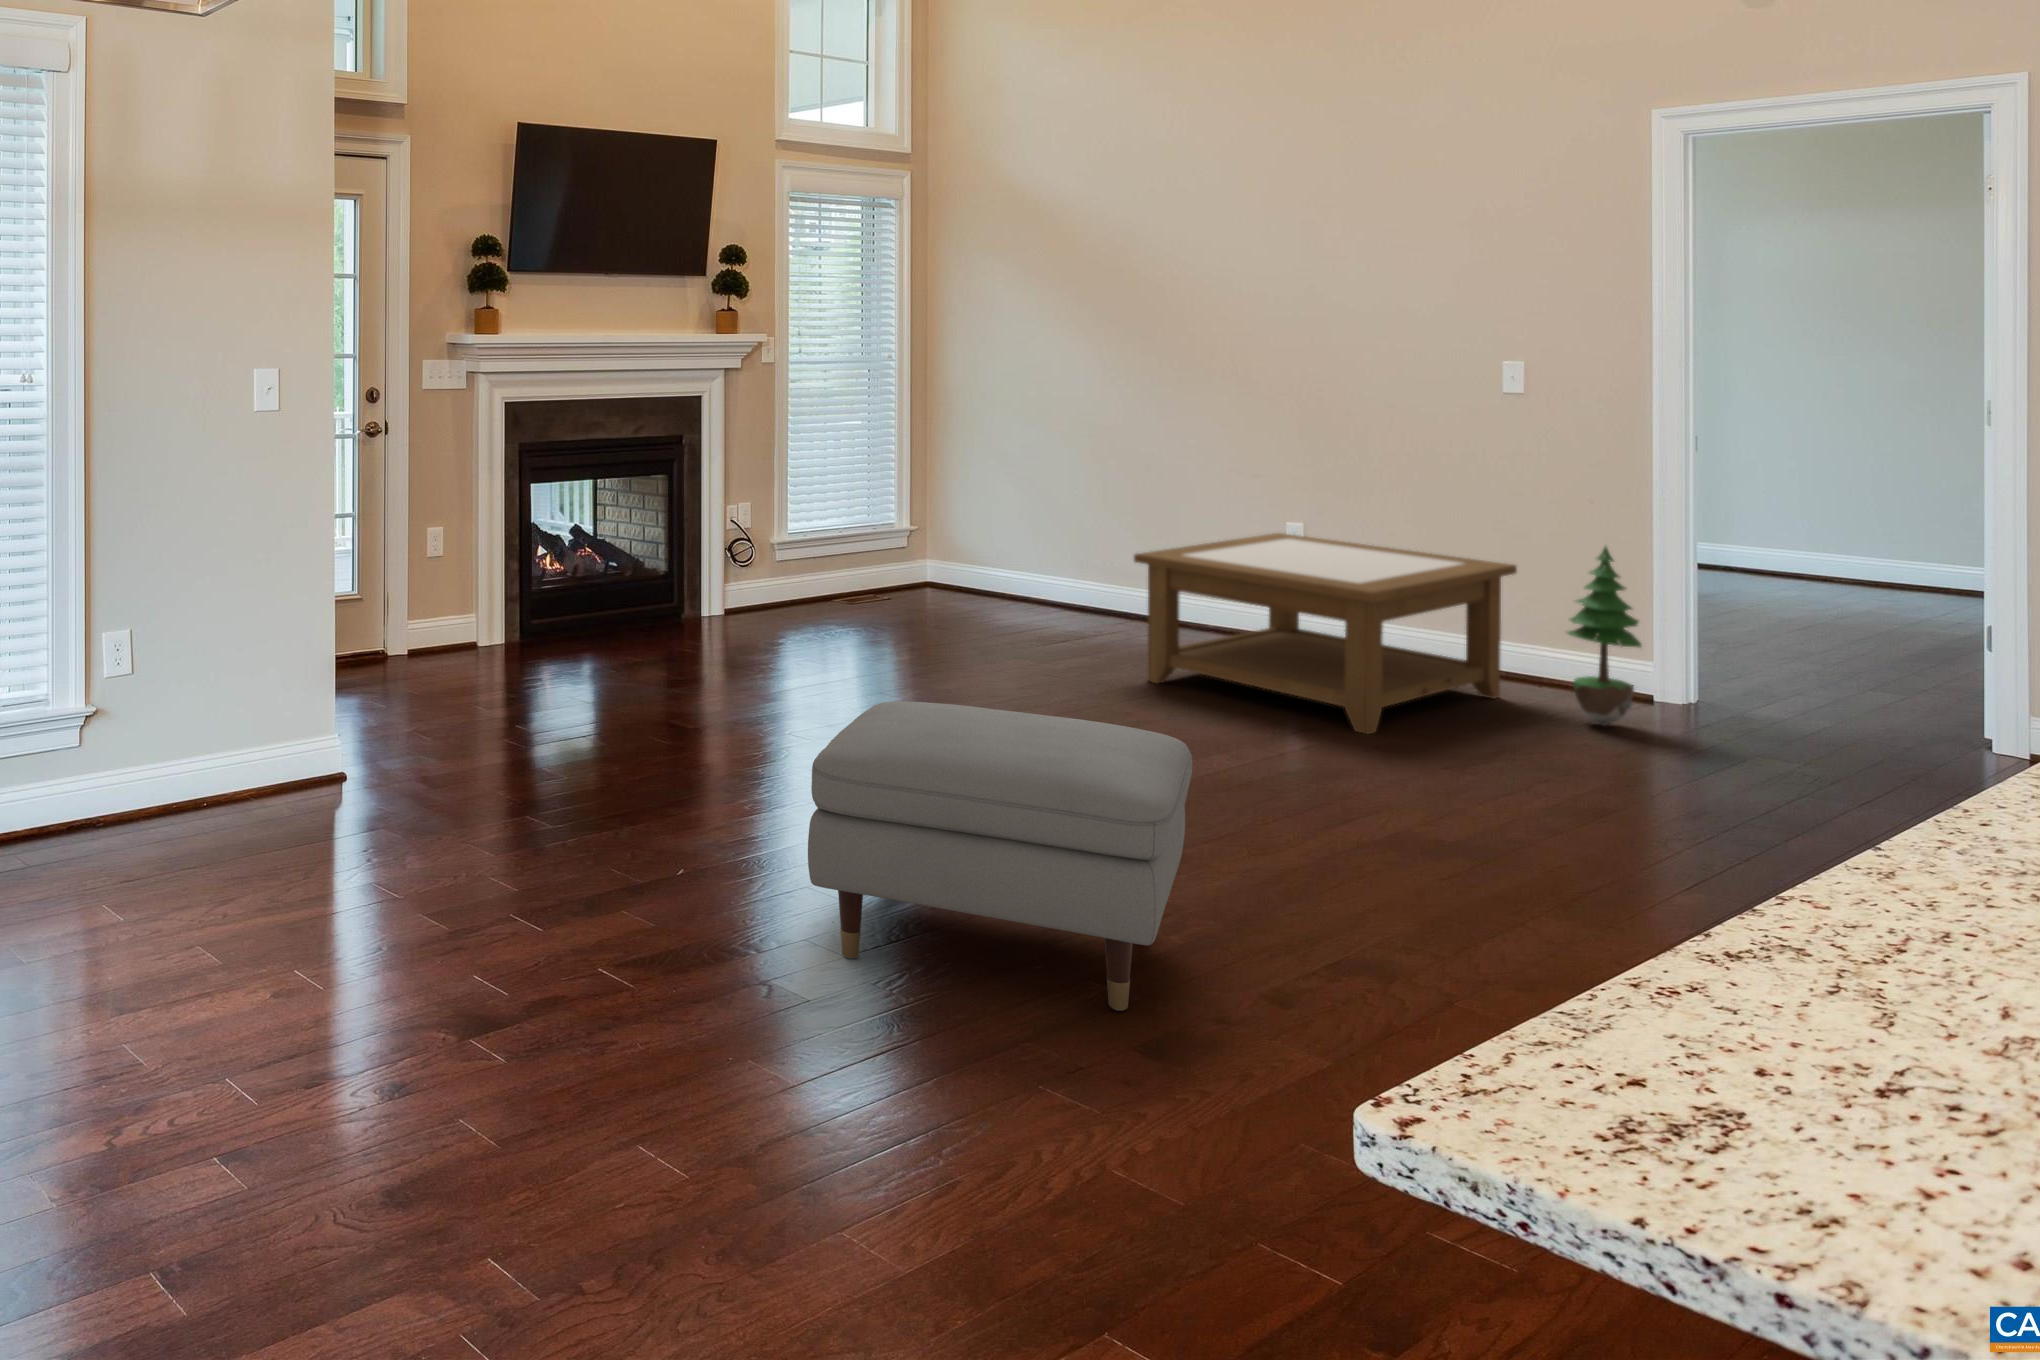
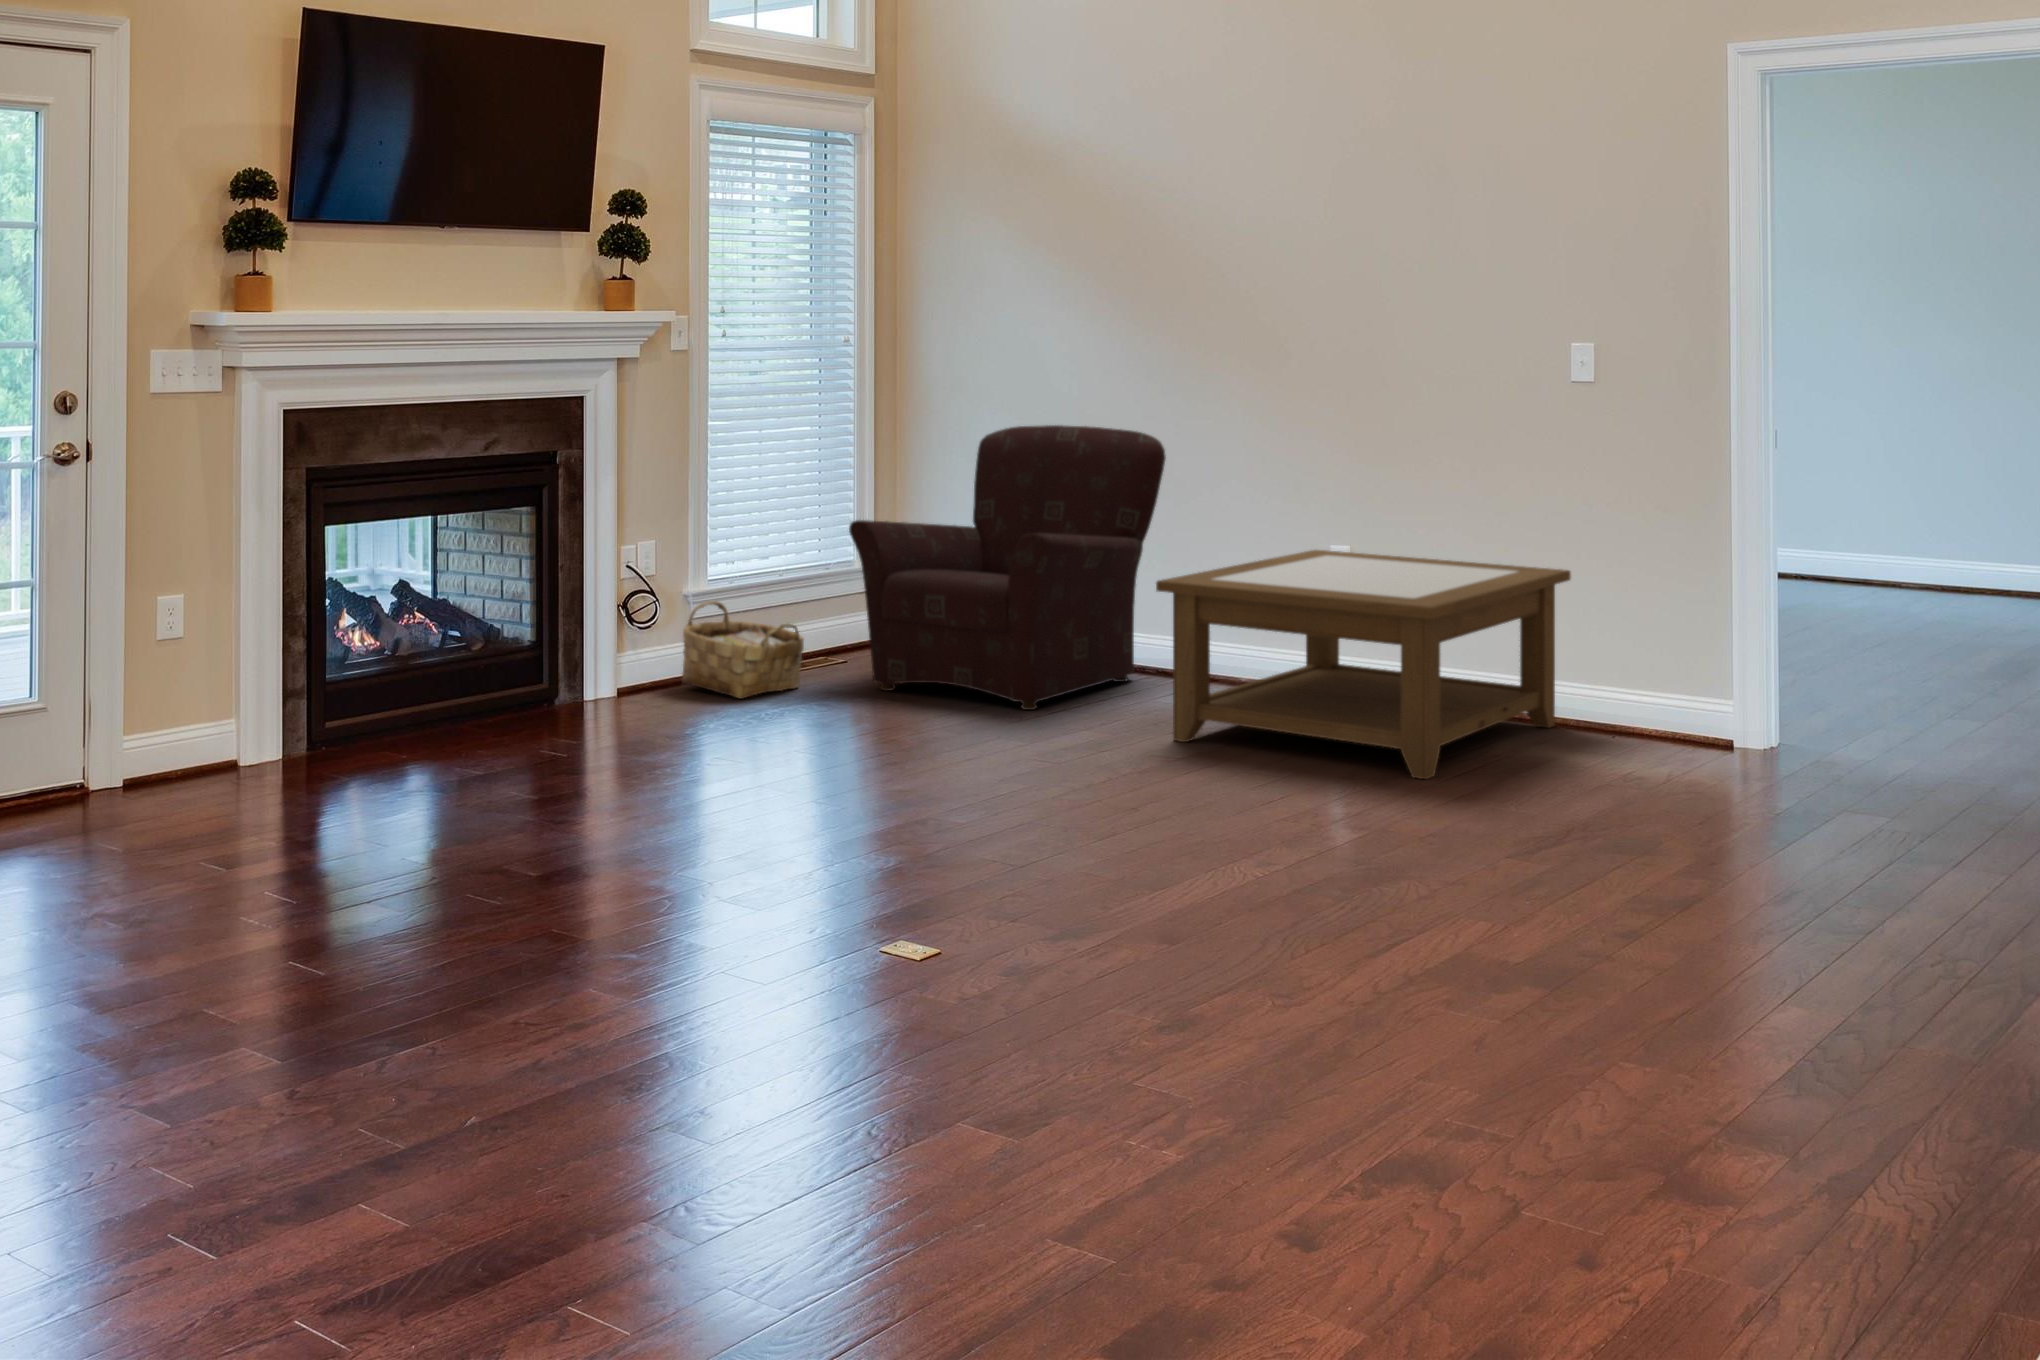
armchair: none [892,422,1149,646] -> present [849,425,1166,710]
woven basket: none [769,545,858,620] -> present [682,600,804,699]
potted tree: present [1567,547,1641,726] -> none [1621,539,1697,747]
ottoman: present [808,701,1192,1011] -> none [770,778,1264,1153]

